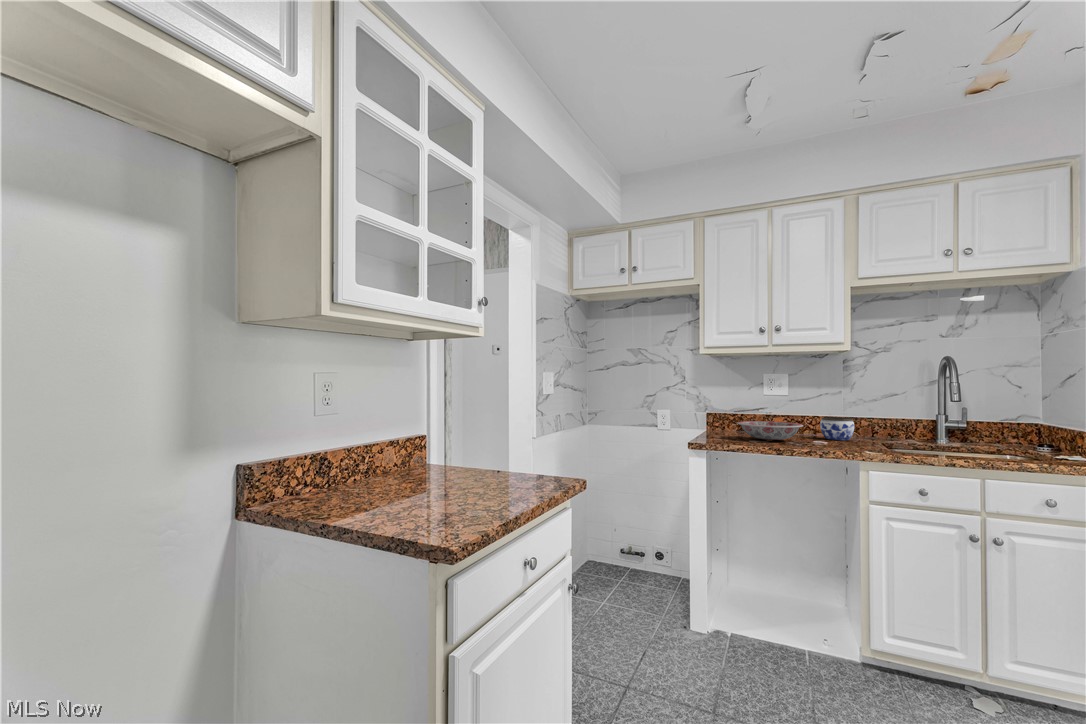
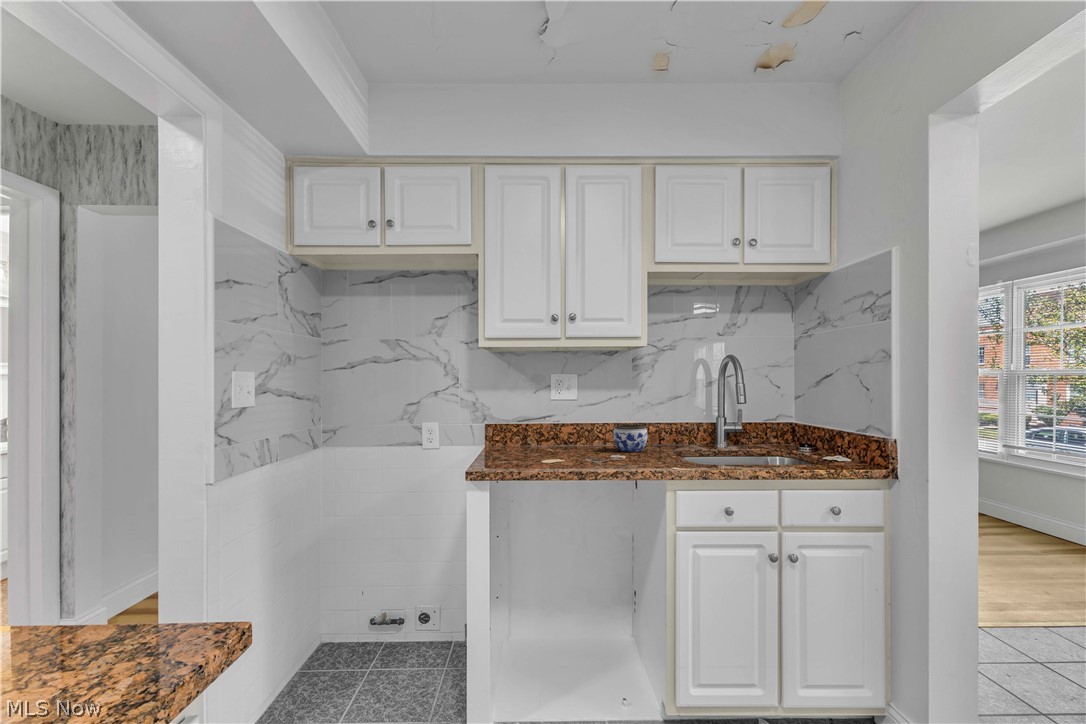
ceramic bowl: present [737,421,803,440] -> none [529,435,604,460]

